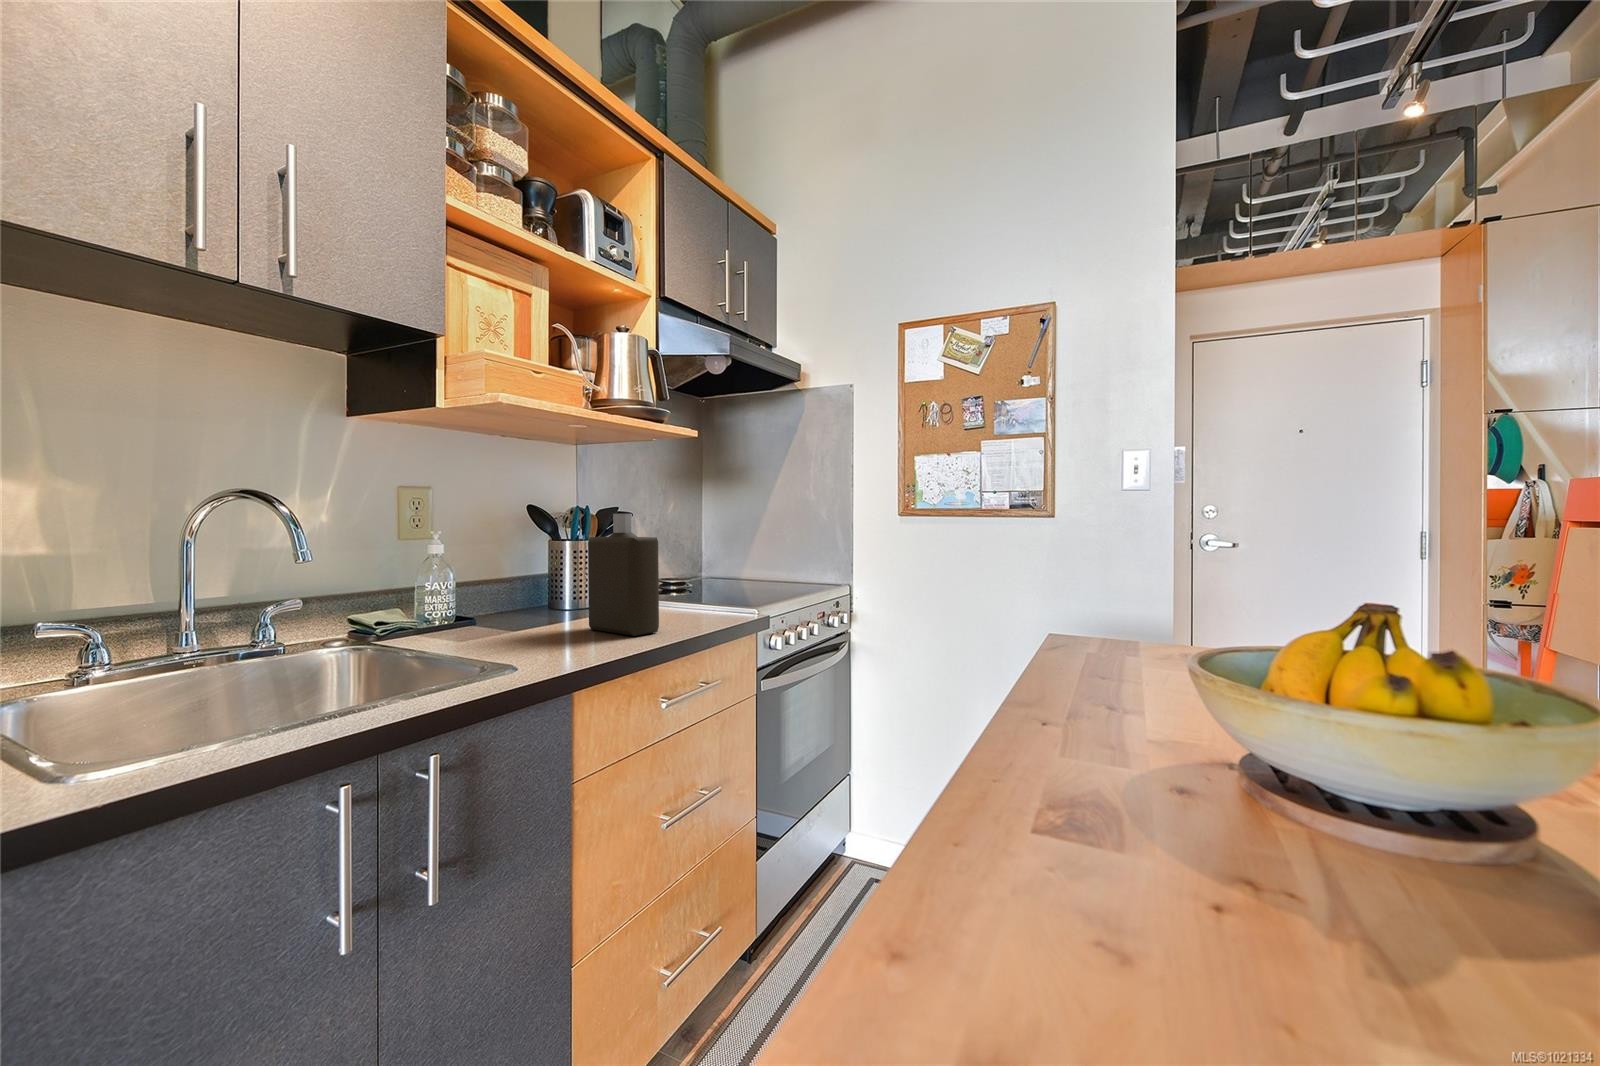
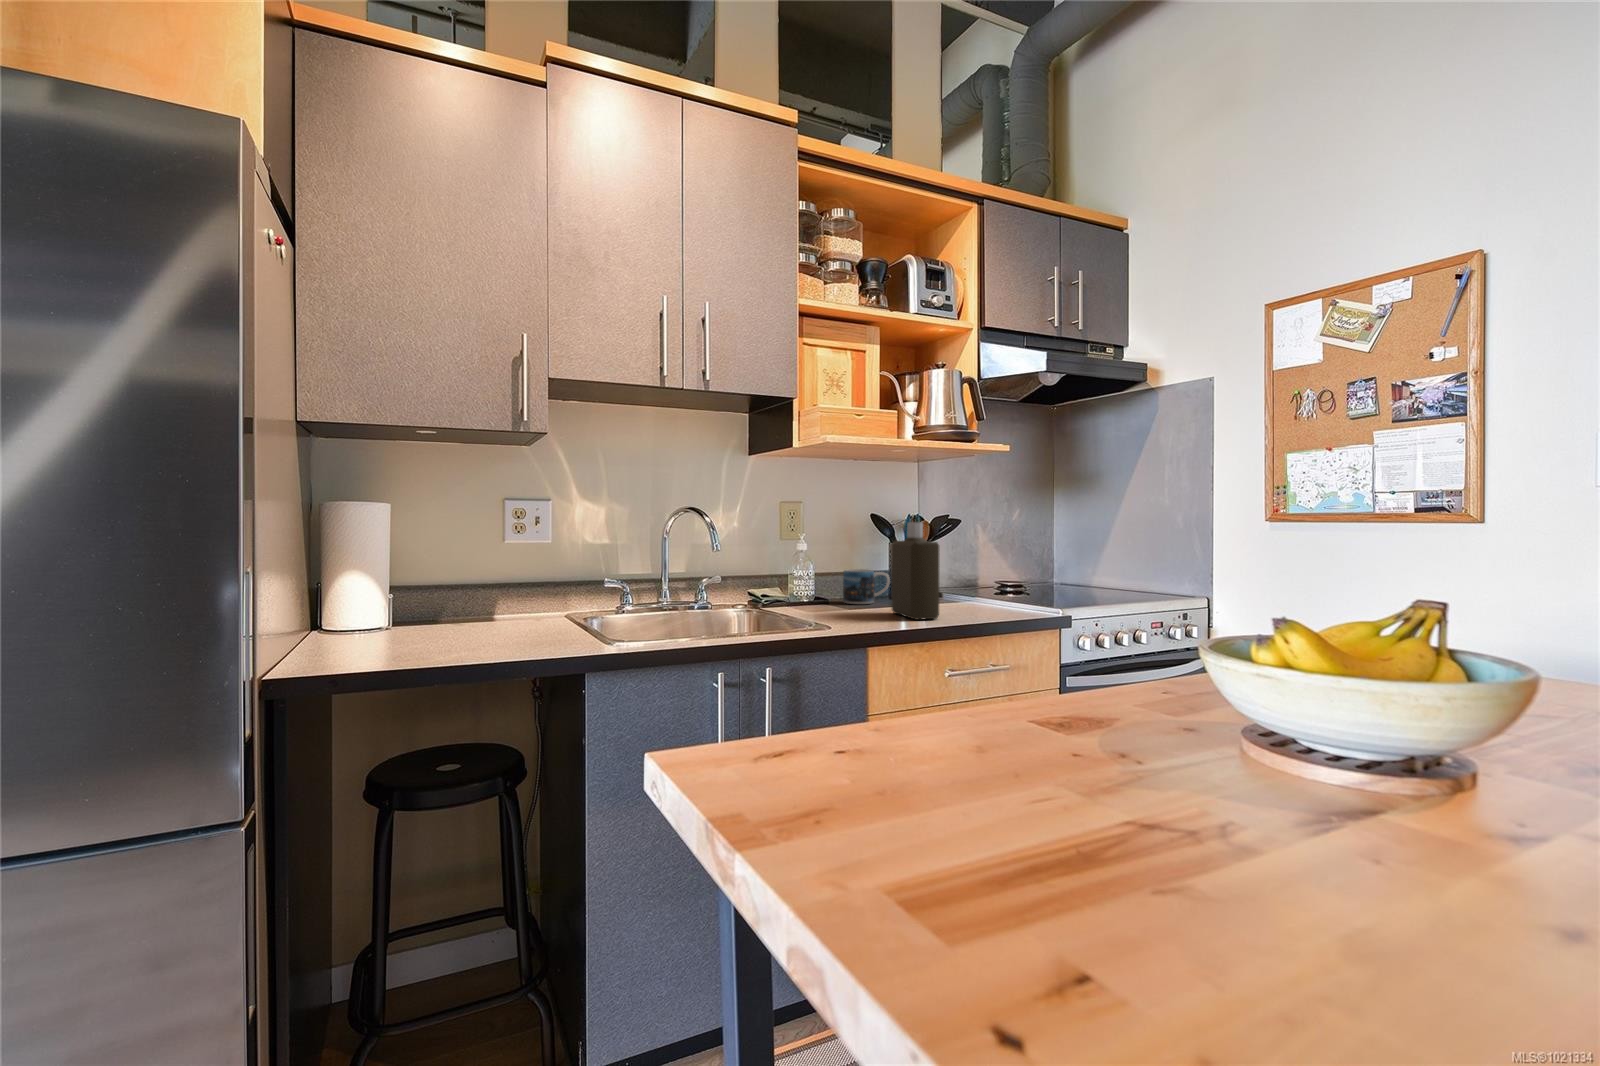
mug: none [499,575,561,621] -> present [843,569,890,604]

